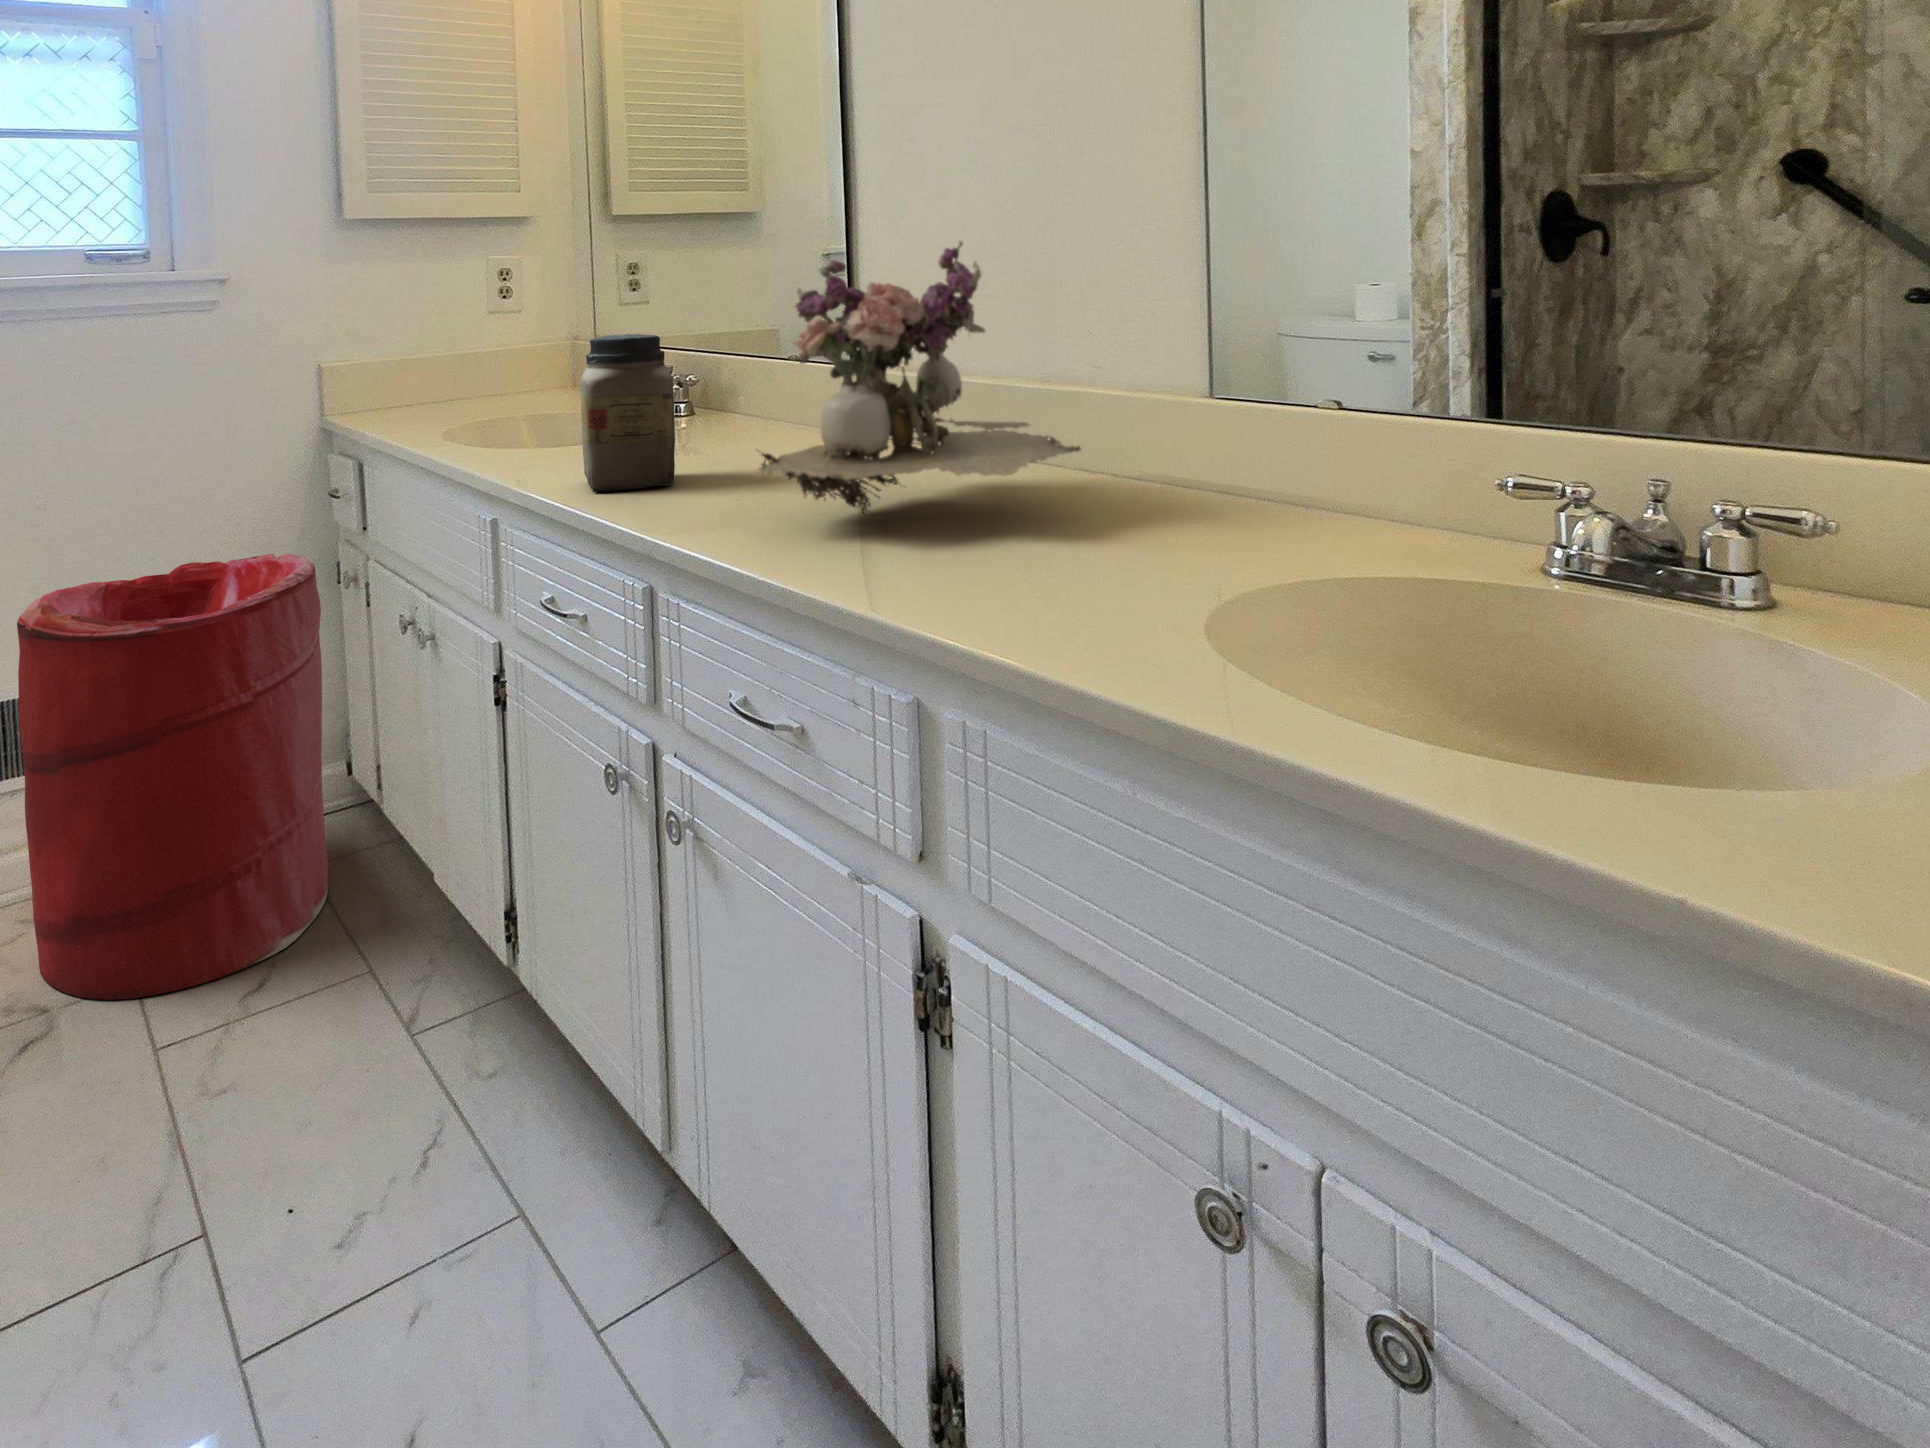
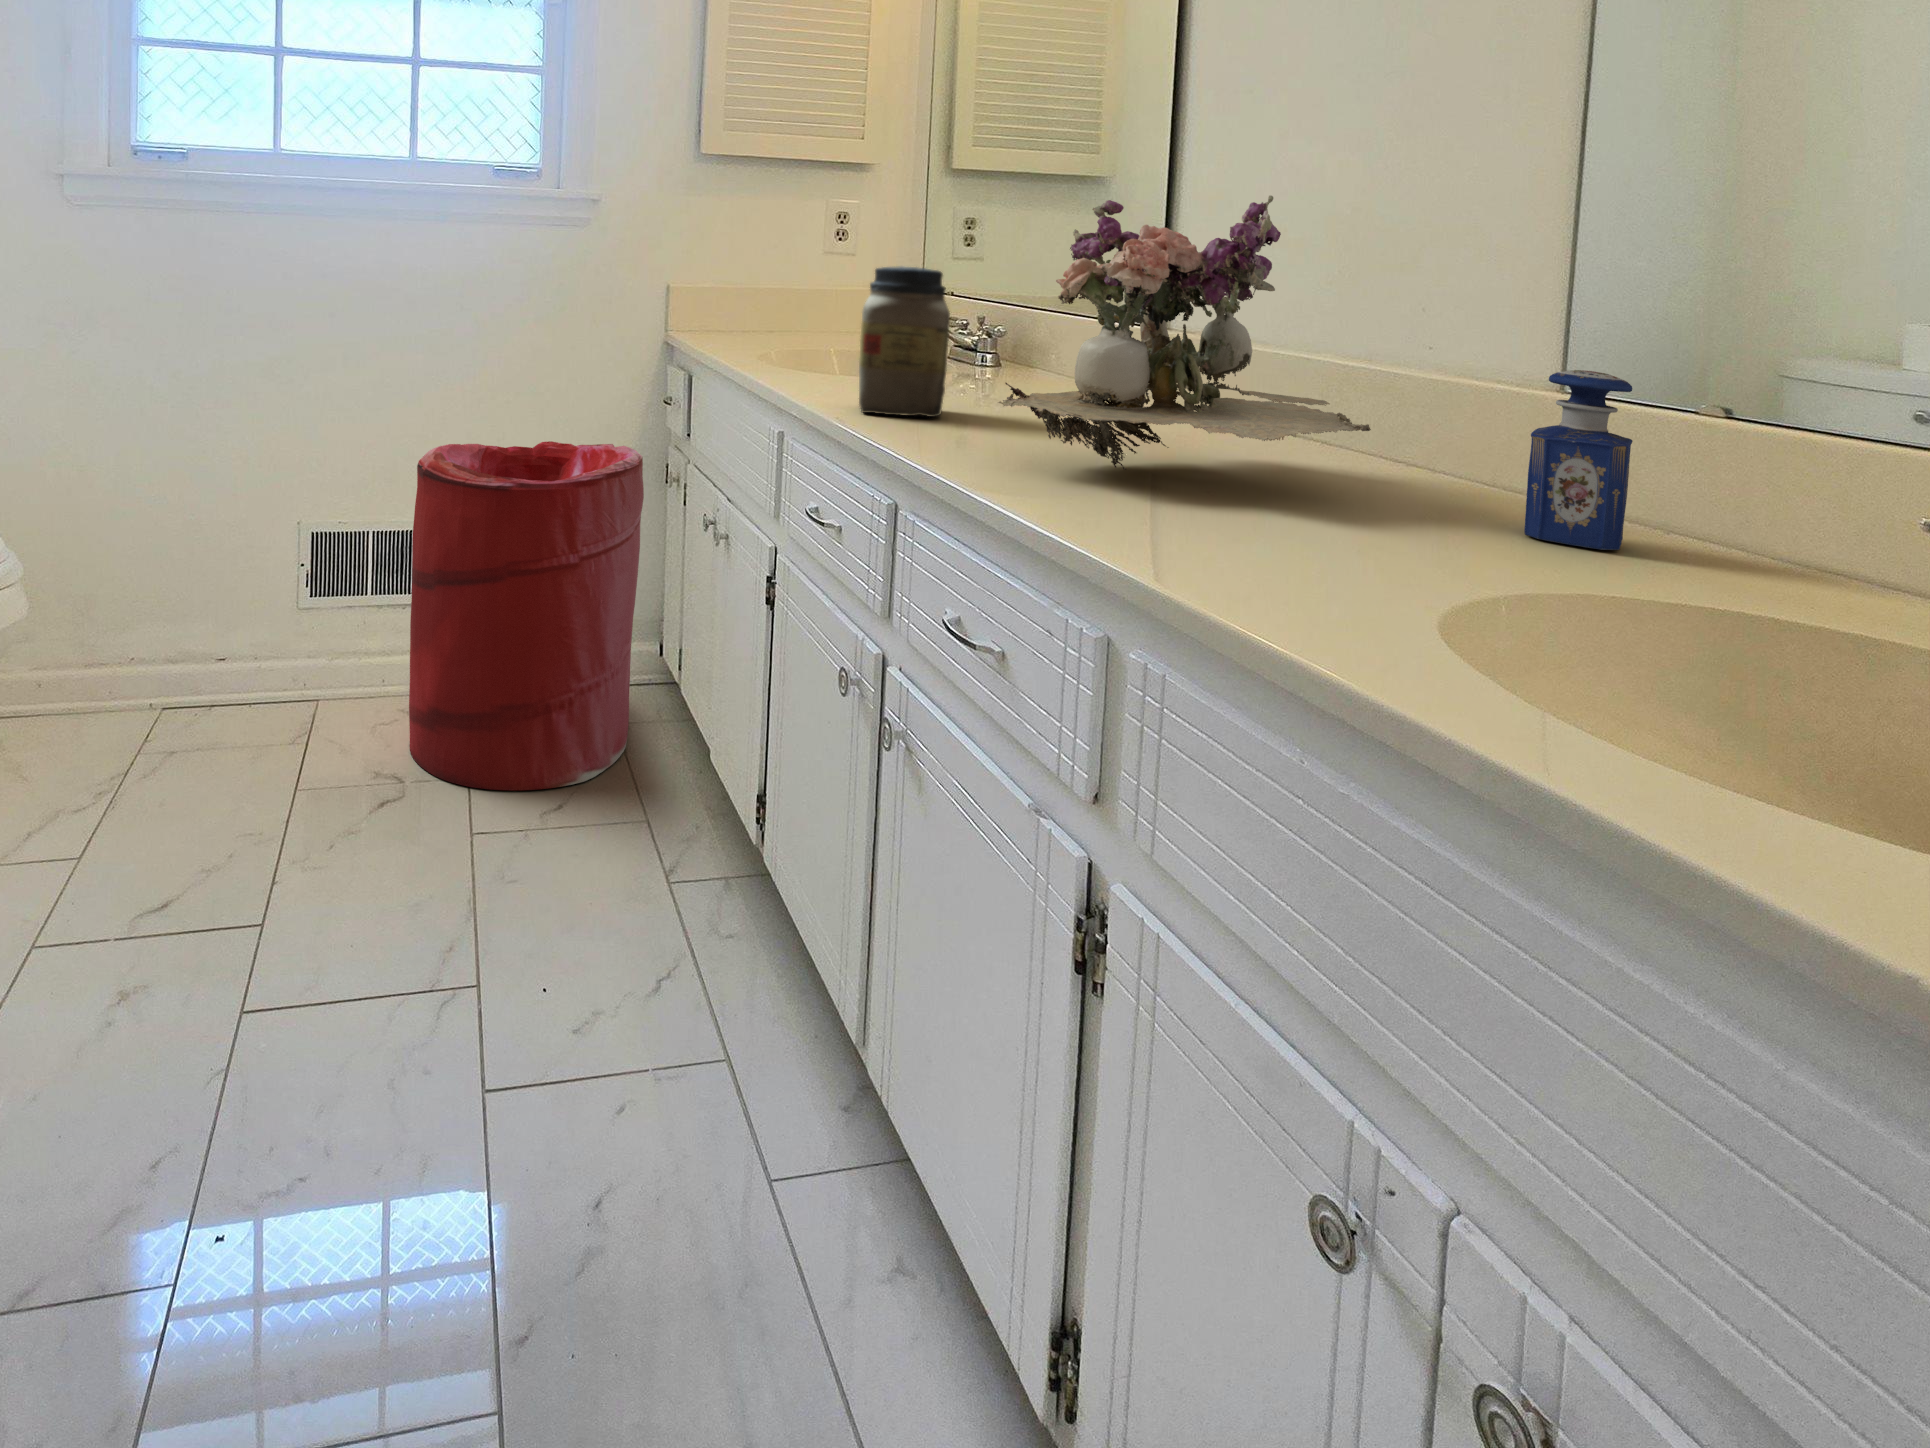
perfume bottle: none [1205,379,1279,527] -> present [1525,370,1633,550]

